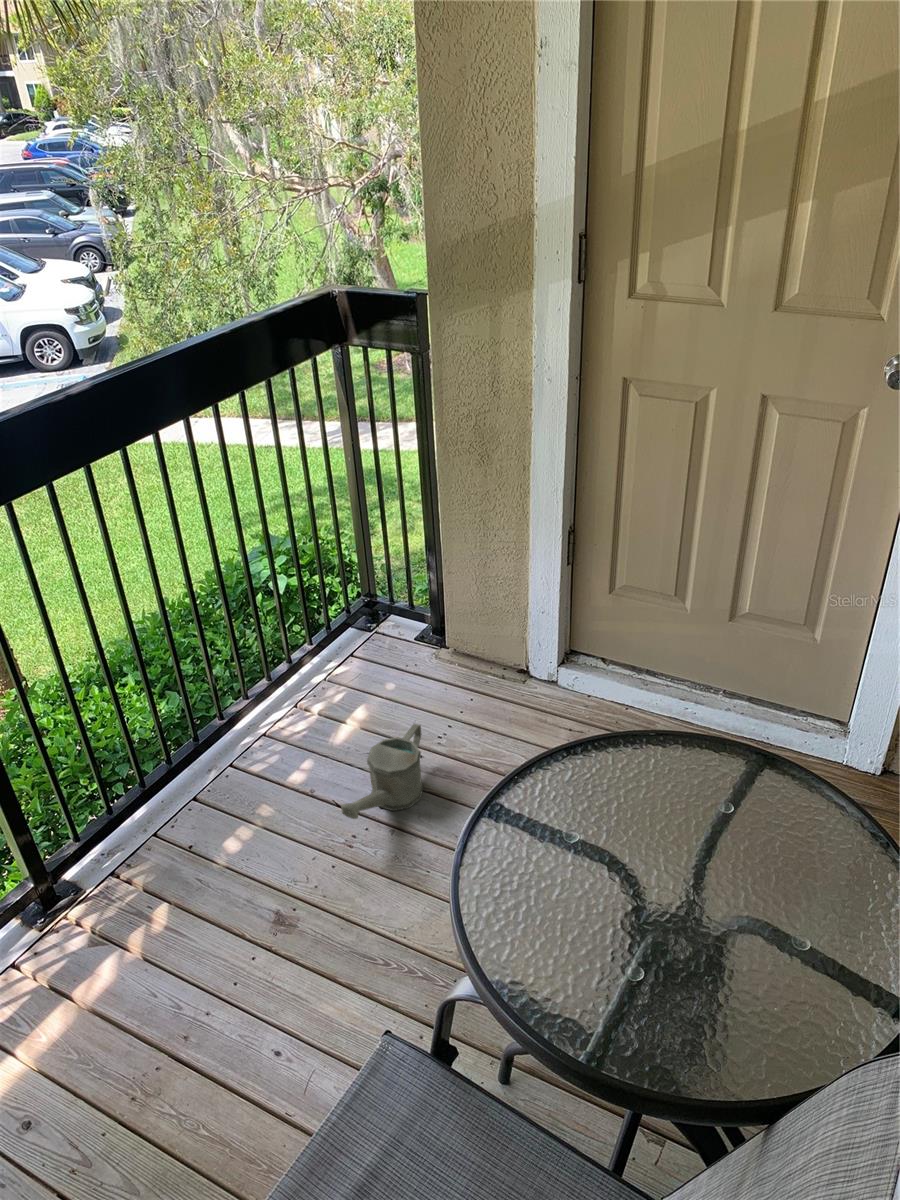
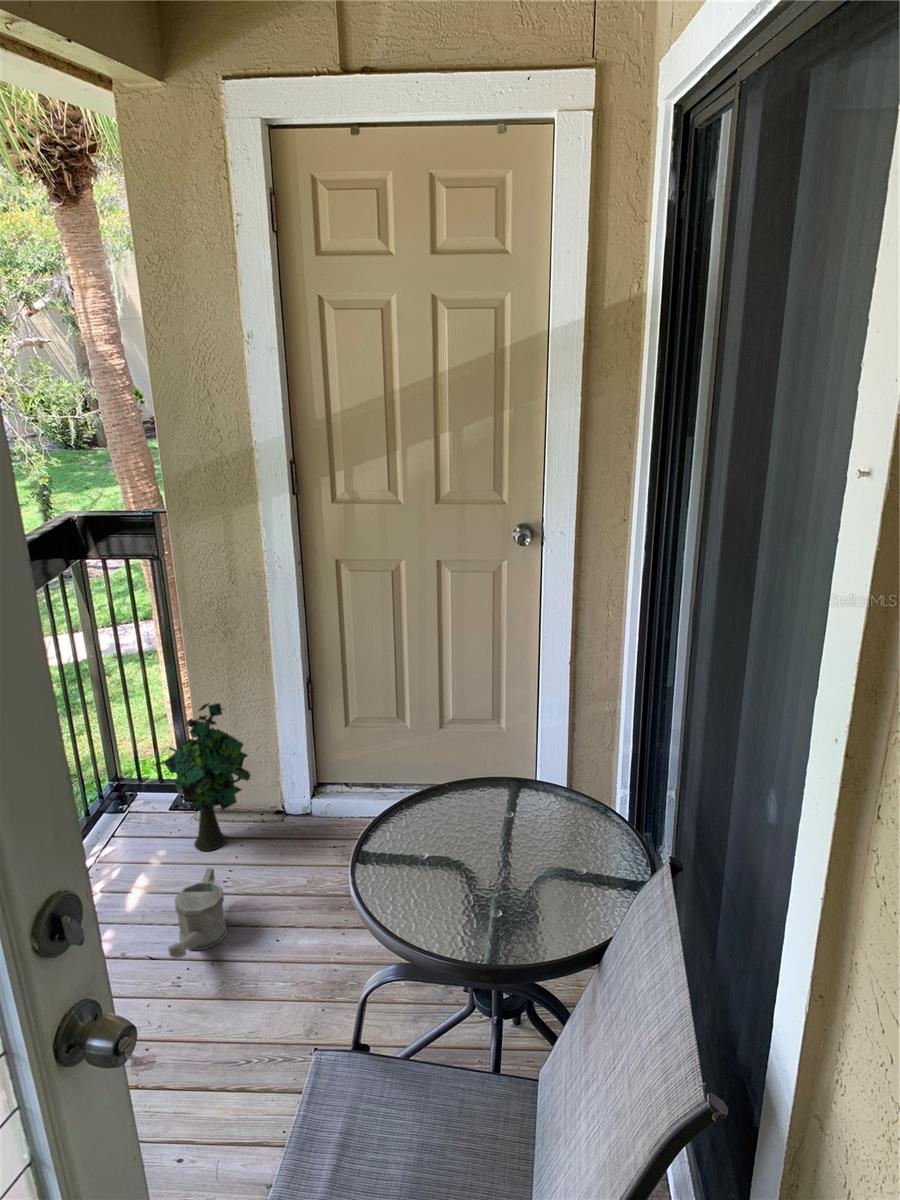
decorative plant: none [384,537,492,698] -> present [156,703,250,851]

